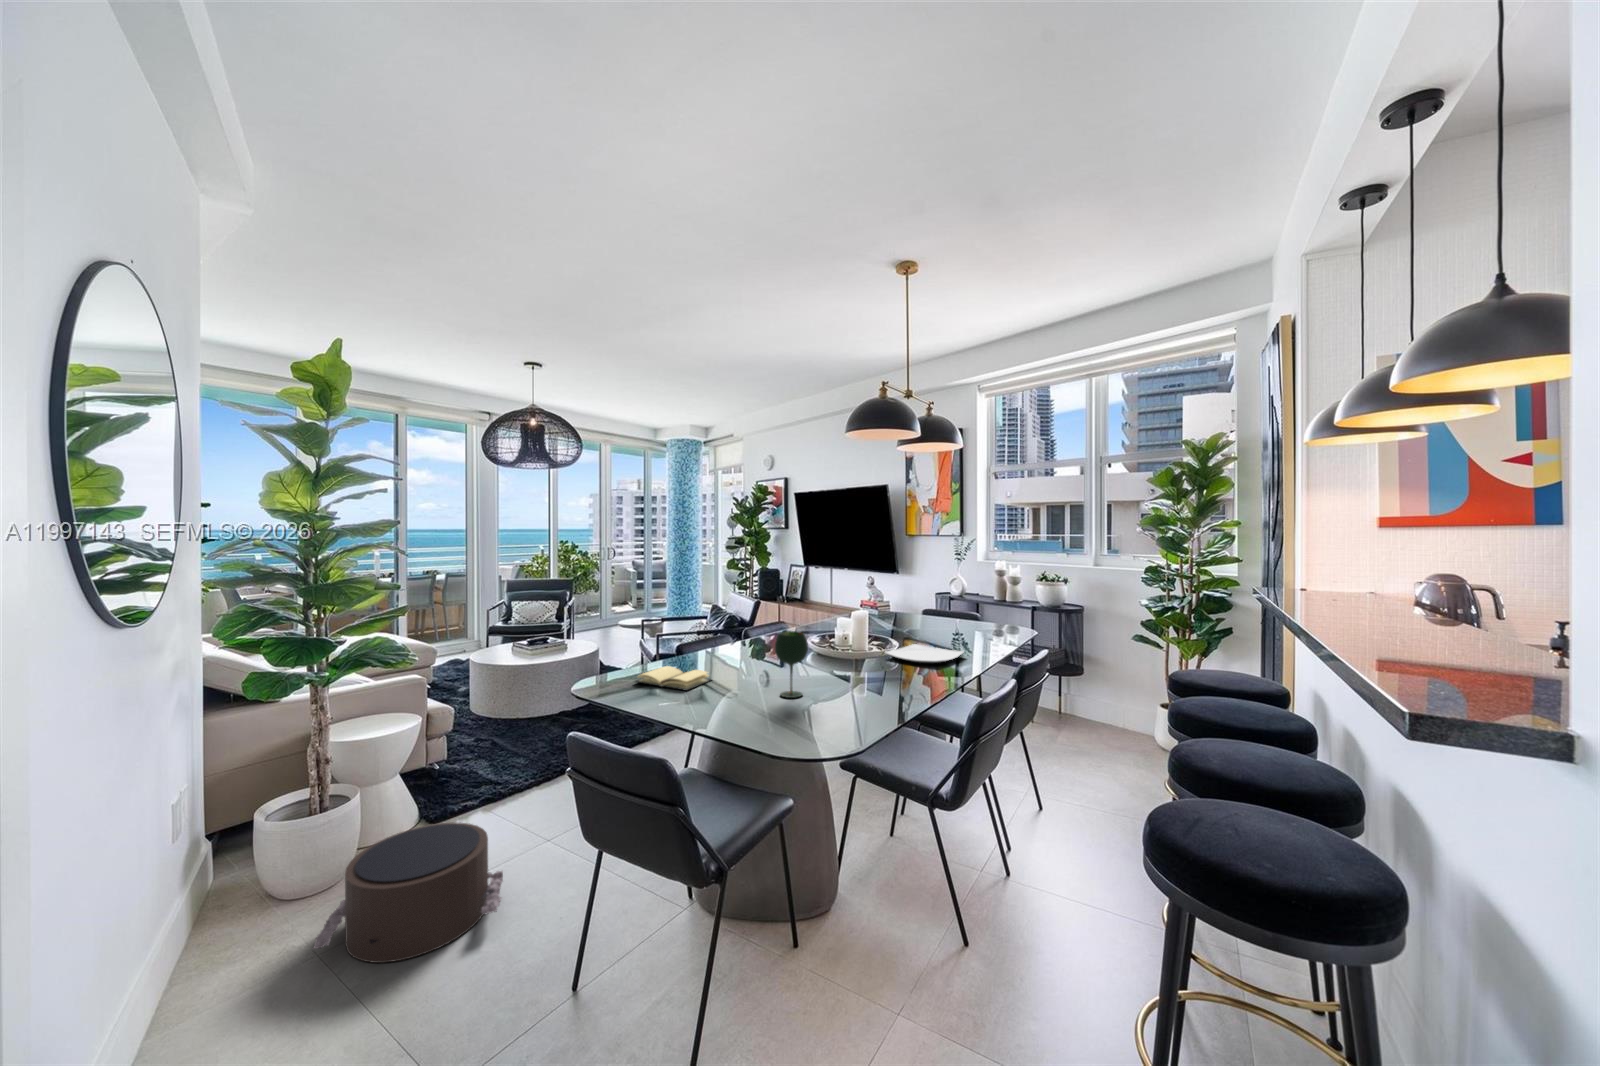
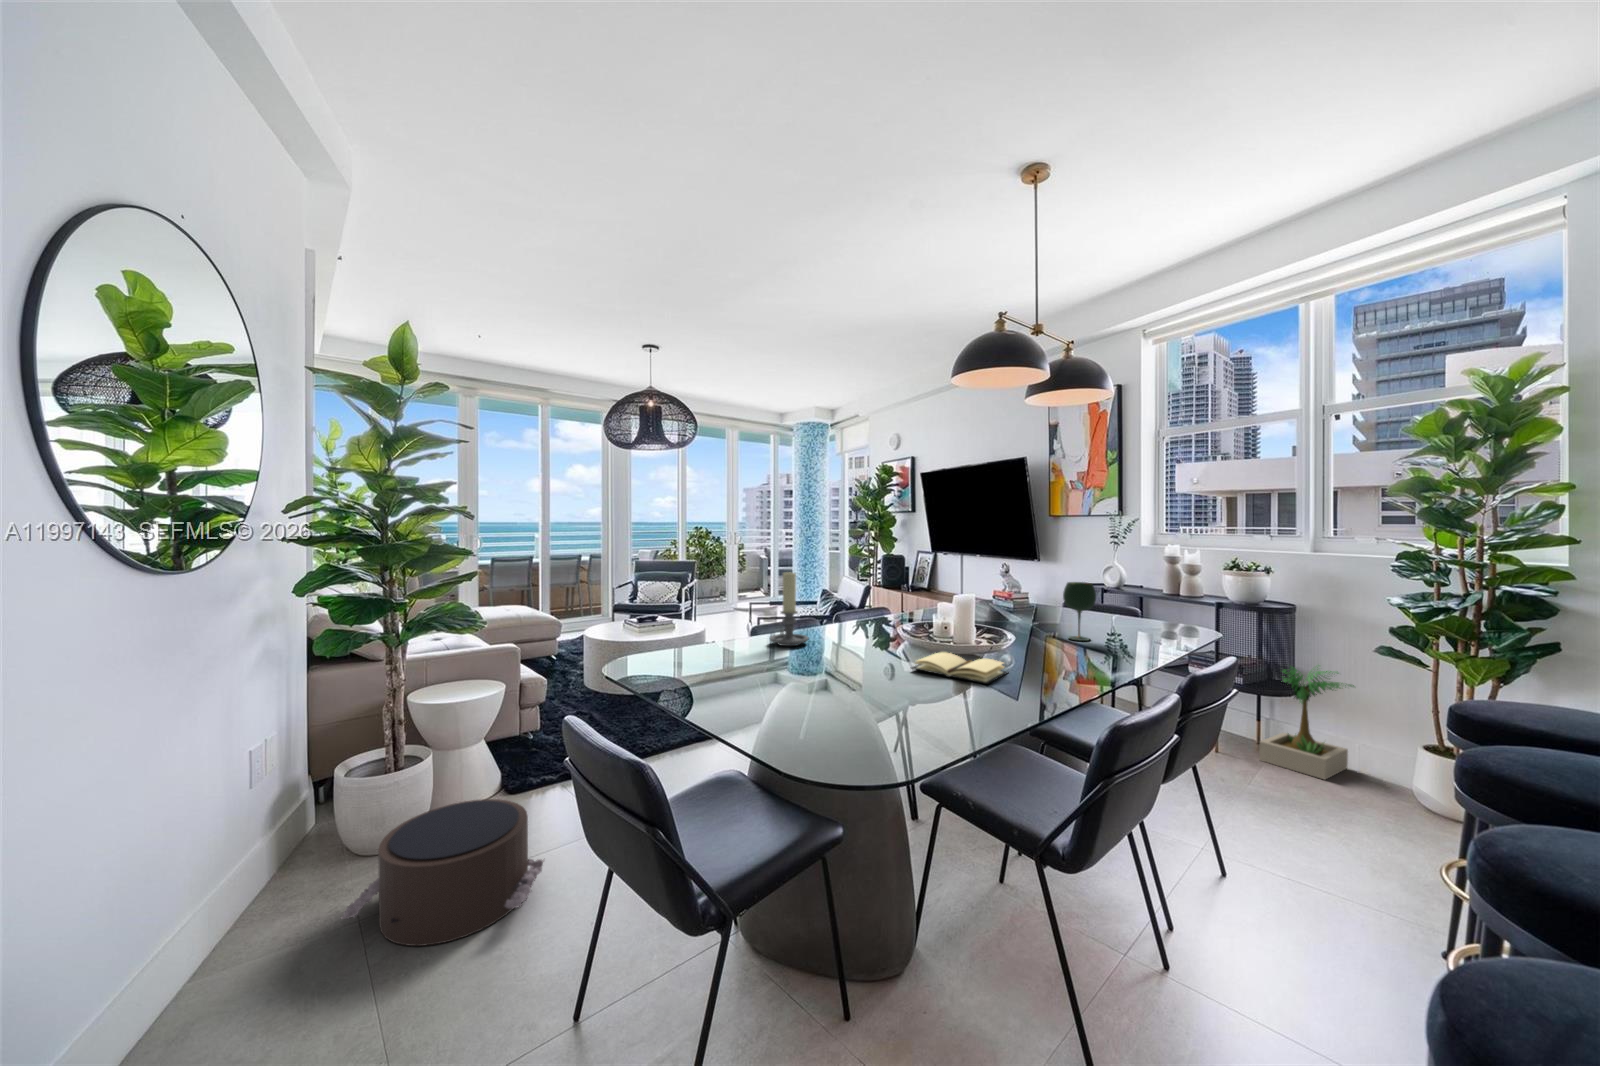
candle holder: none [699,597,733,661] -> present [770,572,808,646]
wine glass: present [775,631,808,698] -> present [1063,582,1096,641]
plate: present [885,644,964,663] -> none [995,639,1107,664]
potted plant: none [1062,649,1125,736] -> present [1259,667,1354,779]
book: present [635,666,711,691] -> present [911,652,1008,684]

